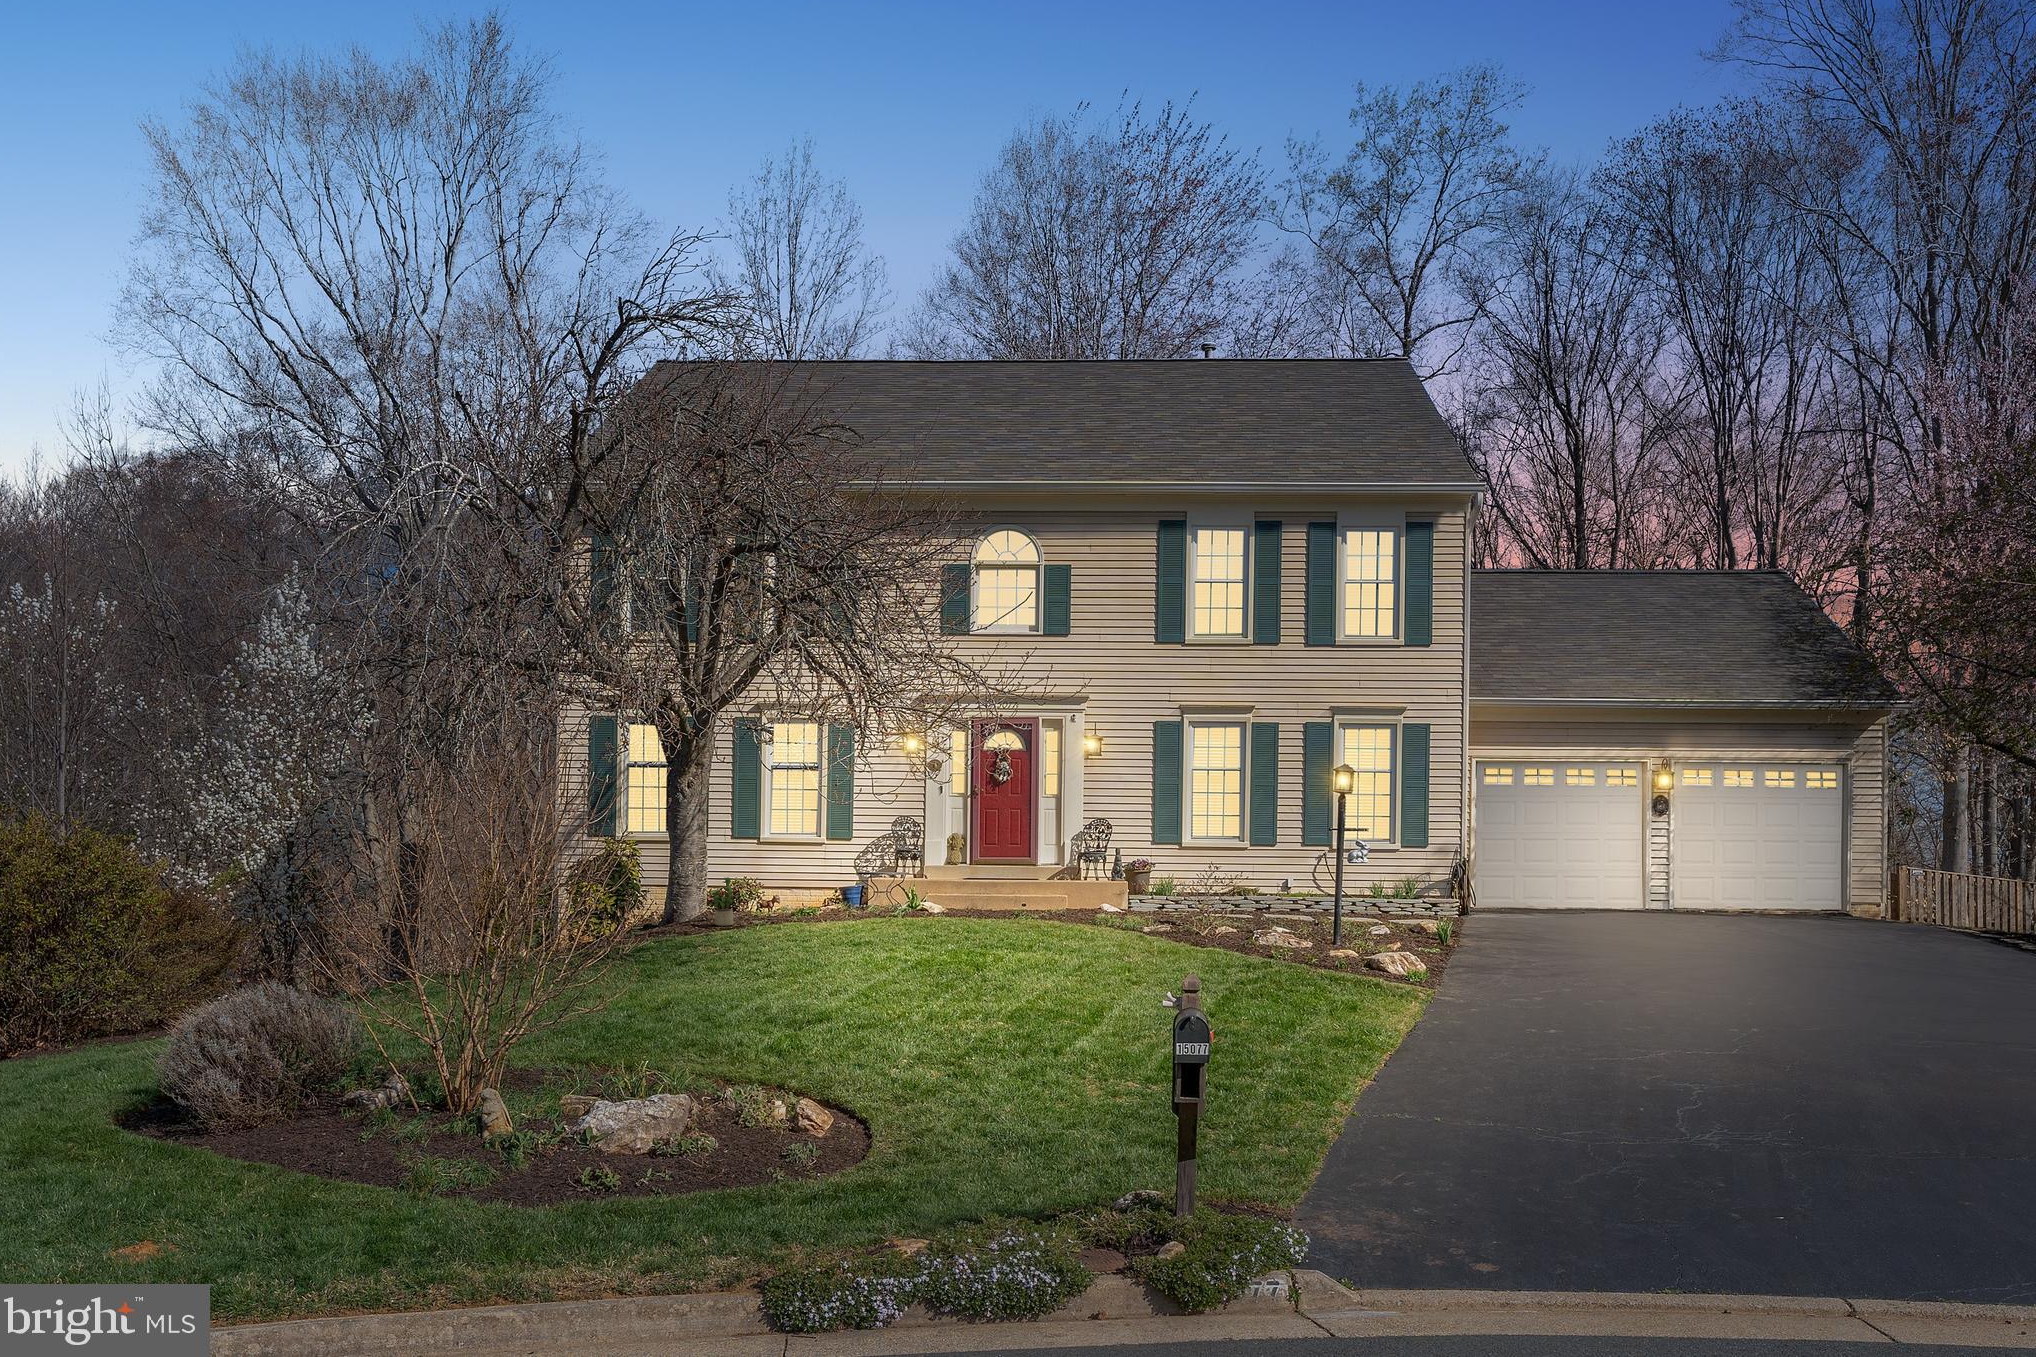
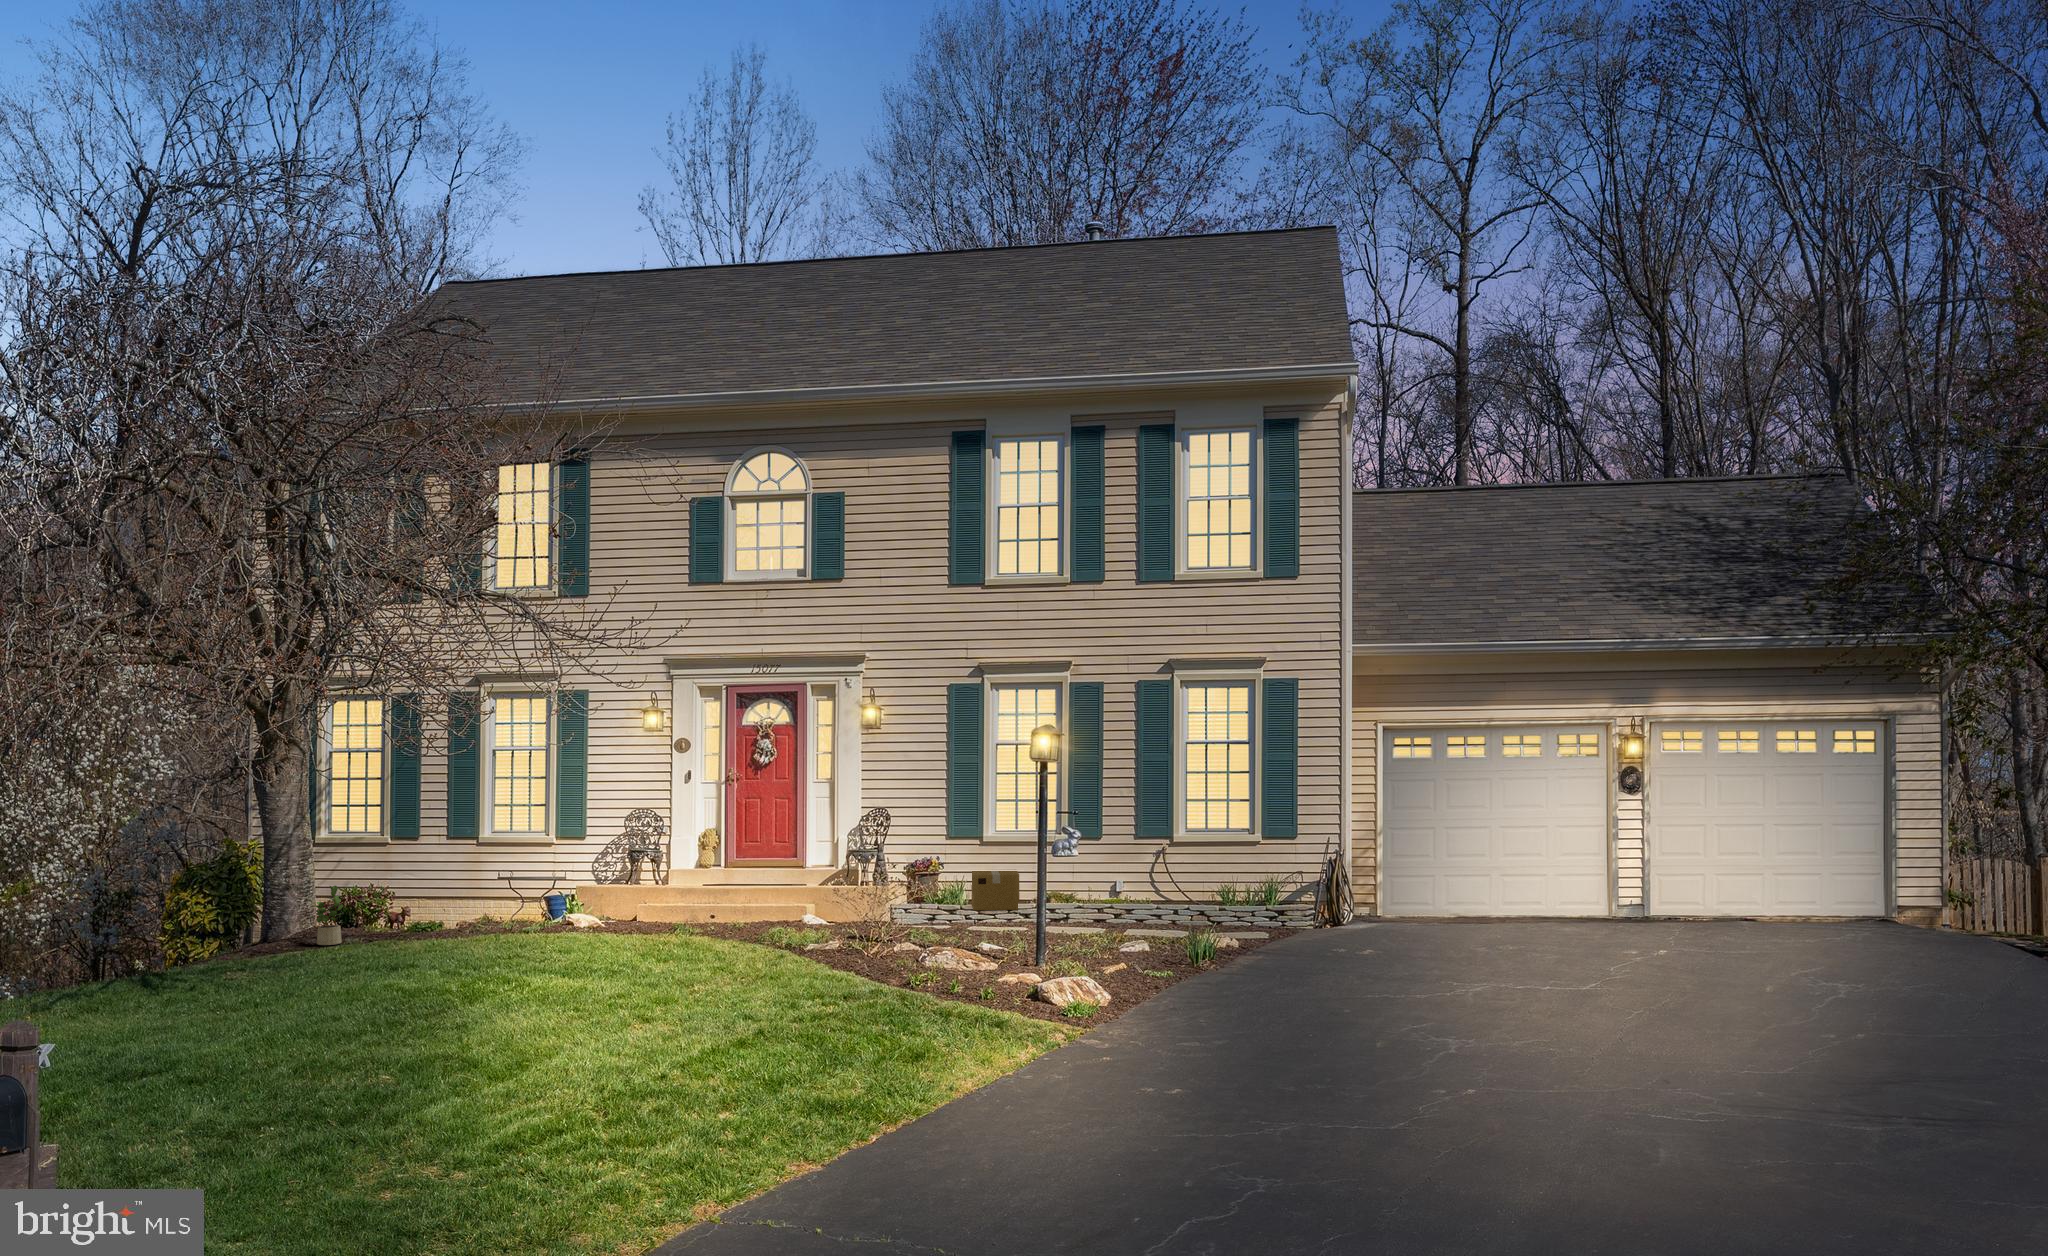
cardboard box: none [1172,869,1217,901] -> present [971,871,1020,911]

